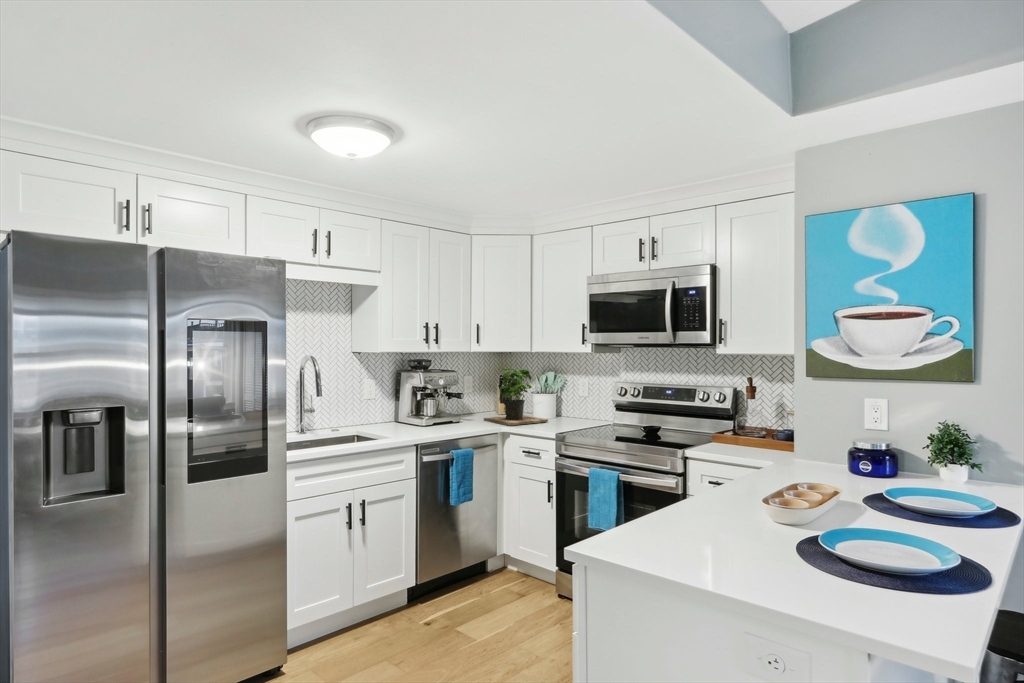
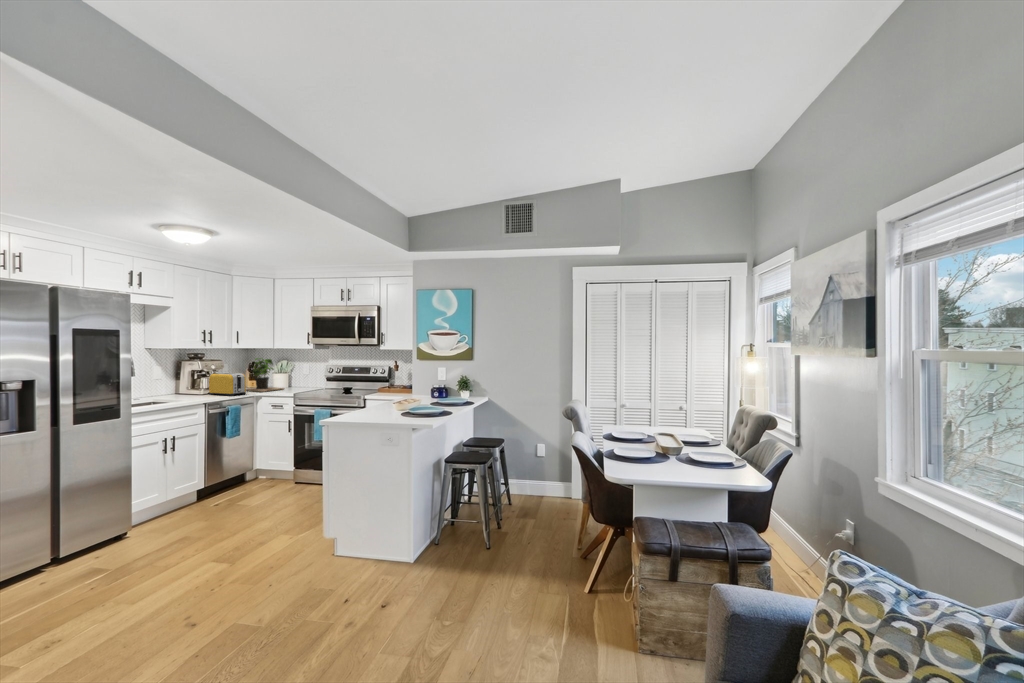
toaster: none [435,391,485,431] -> present [209,373,246,396]

